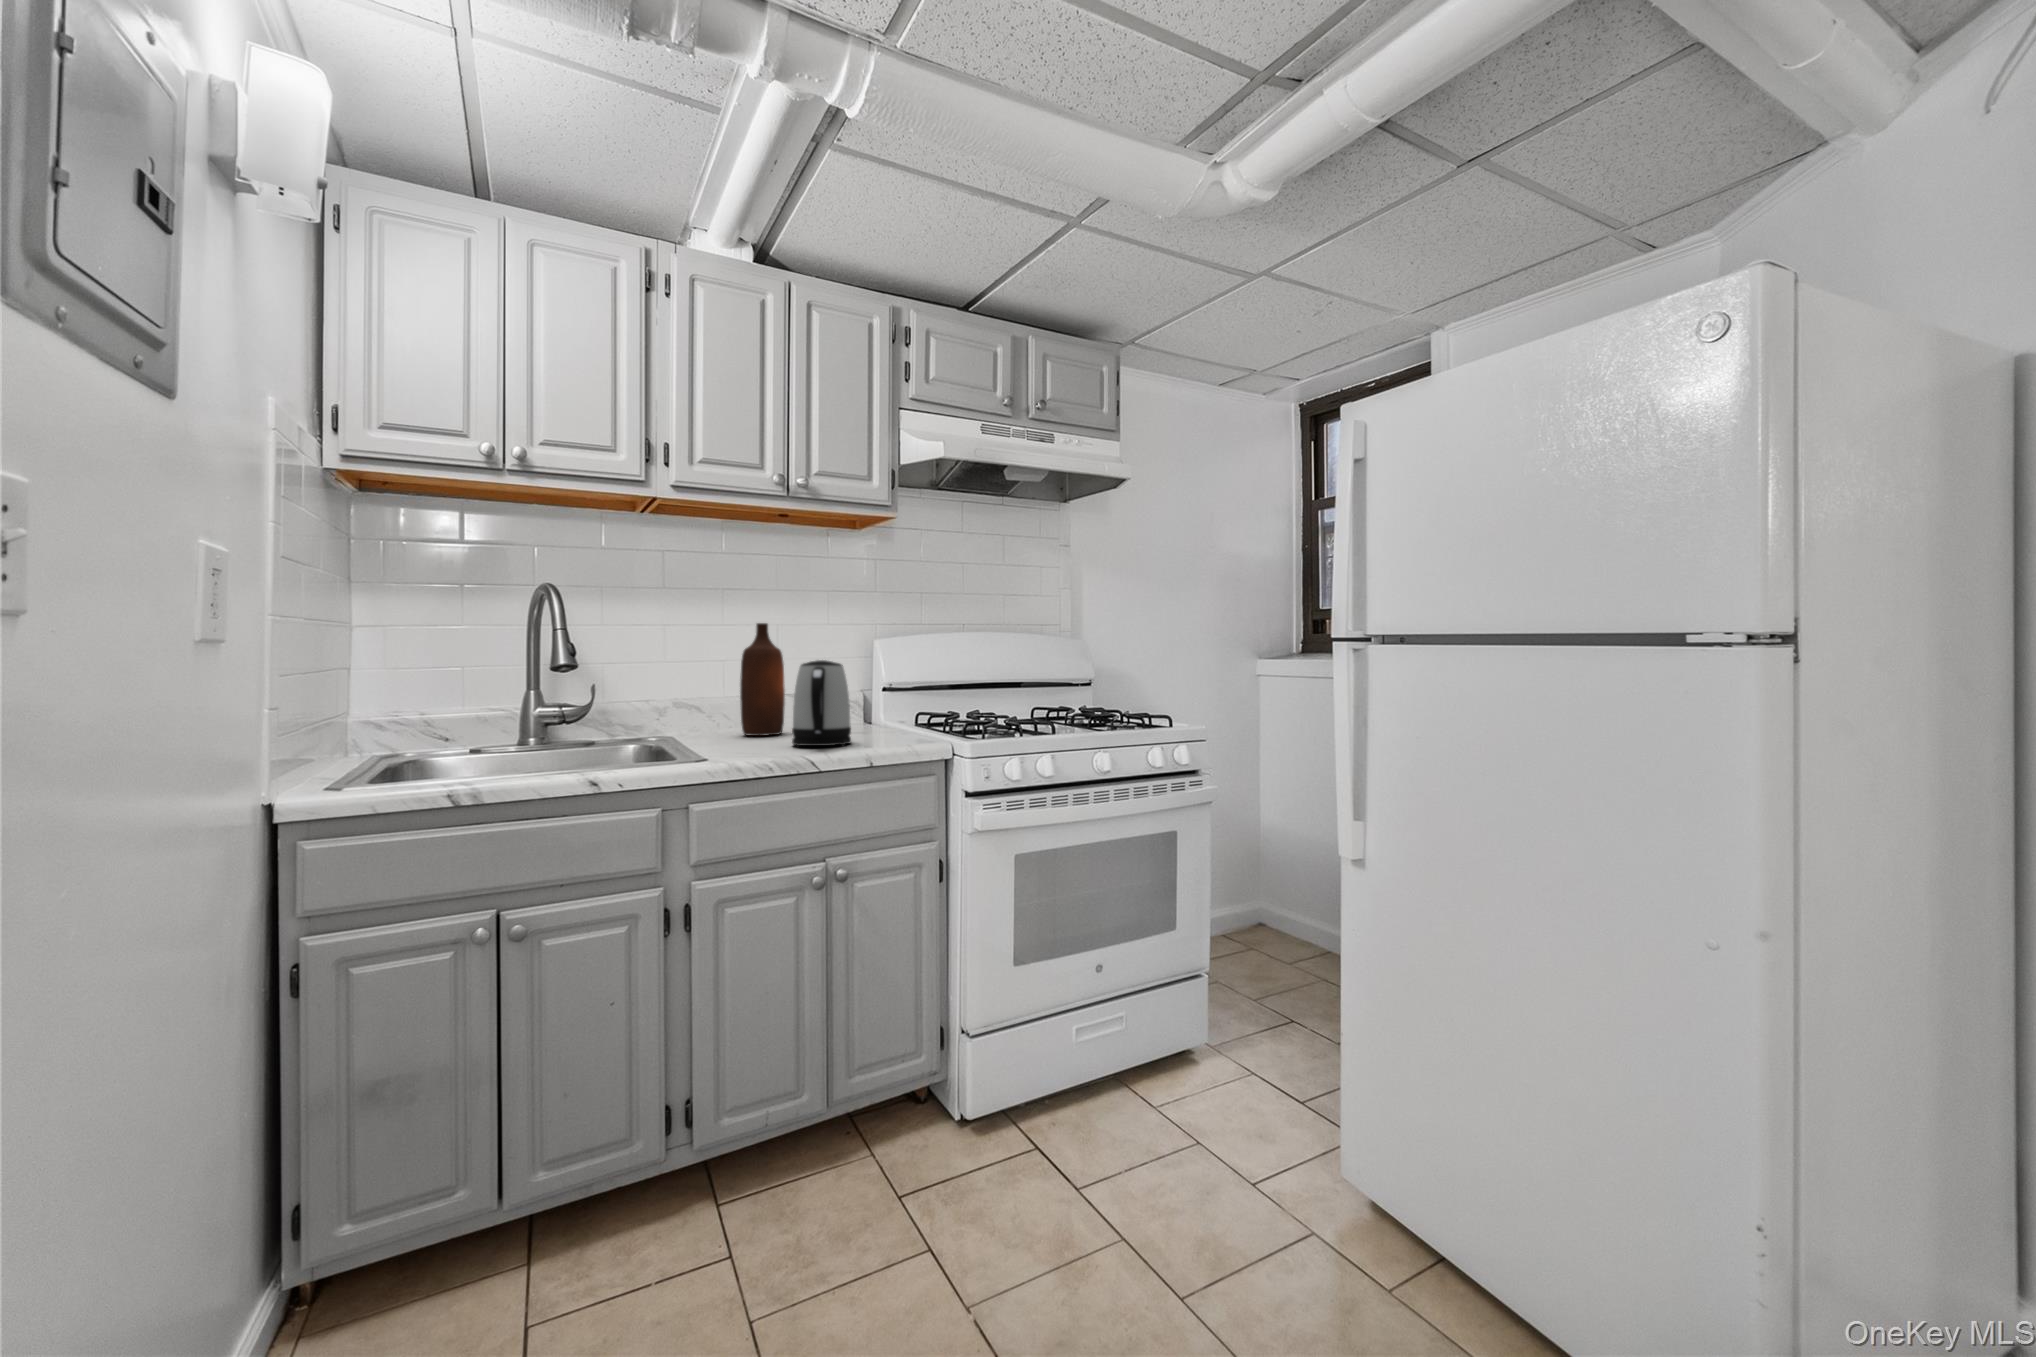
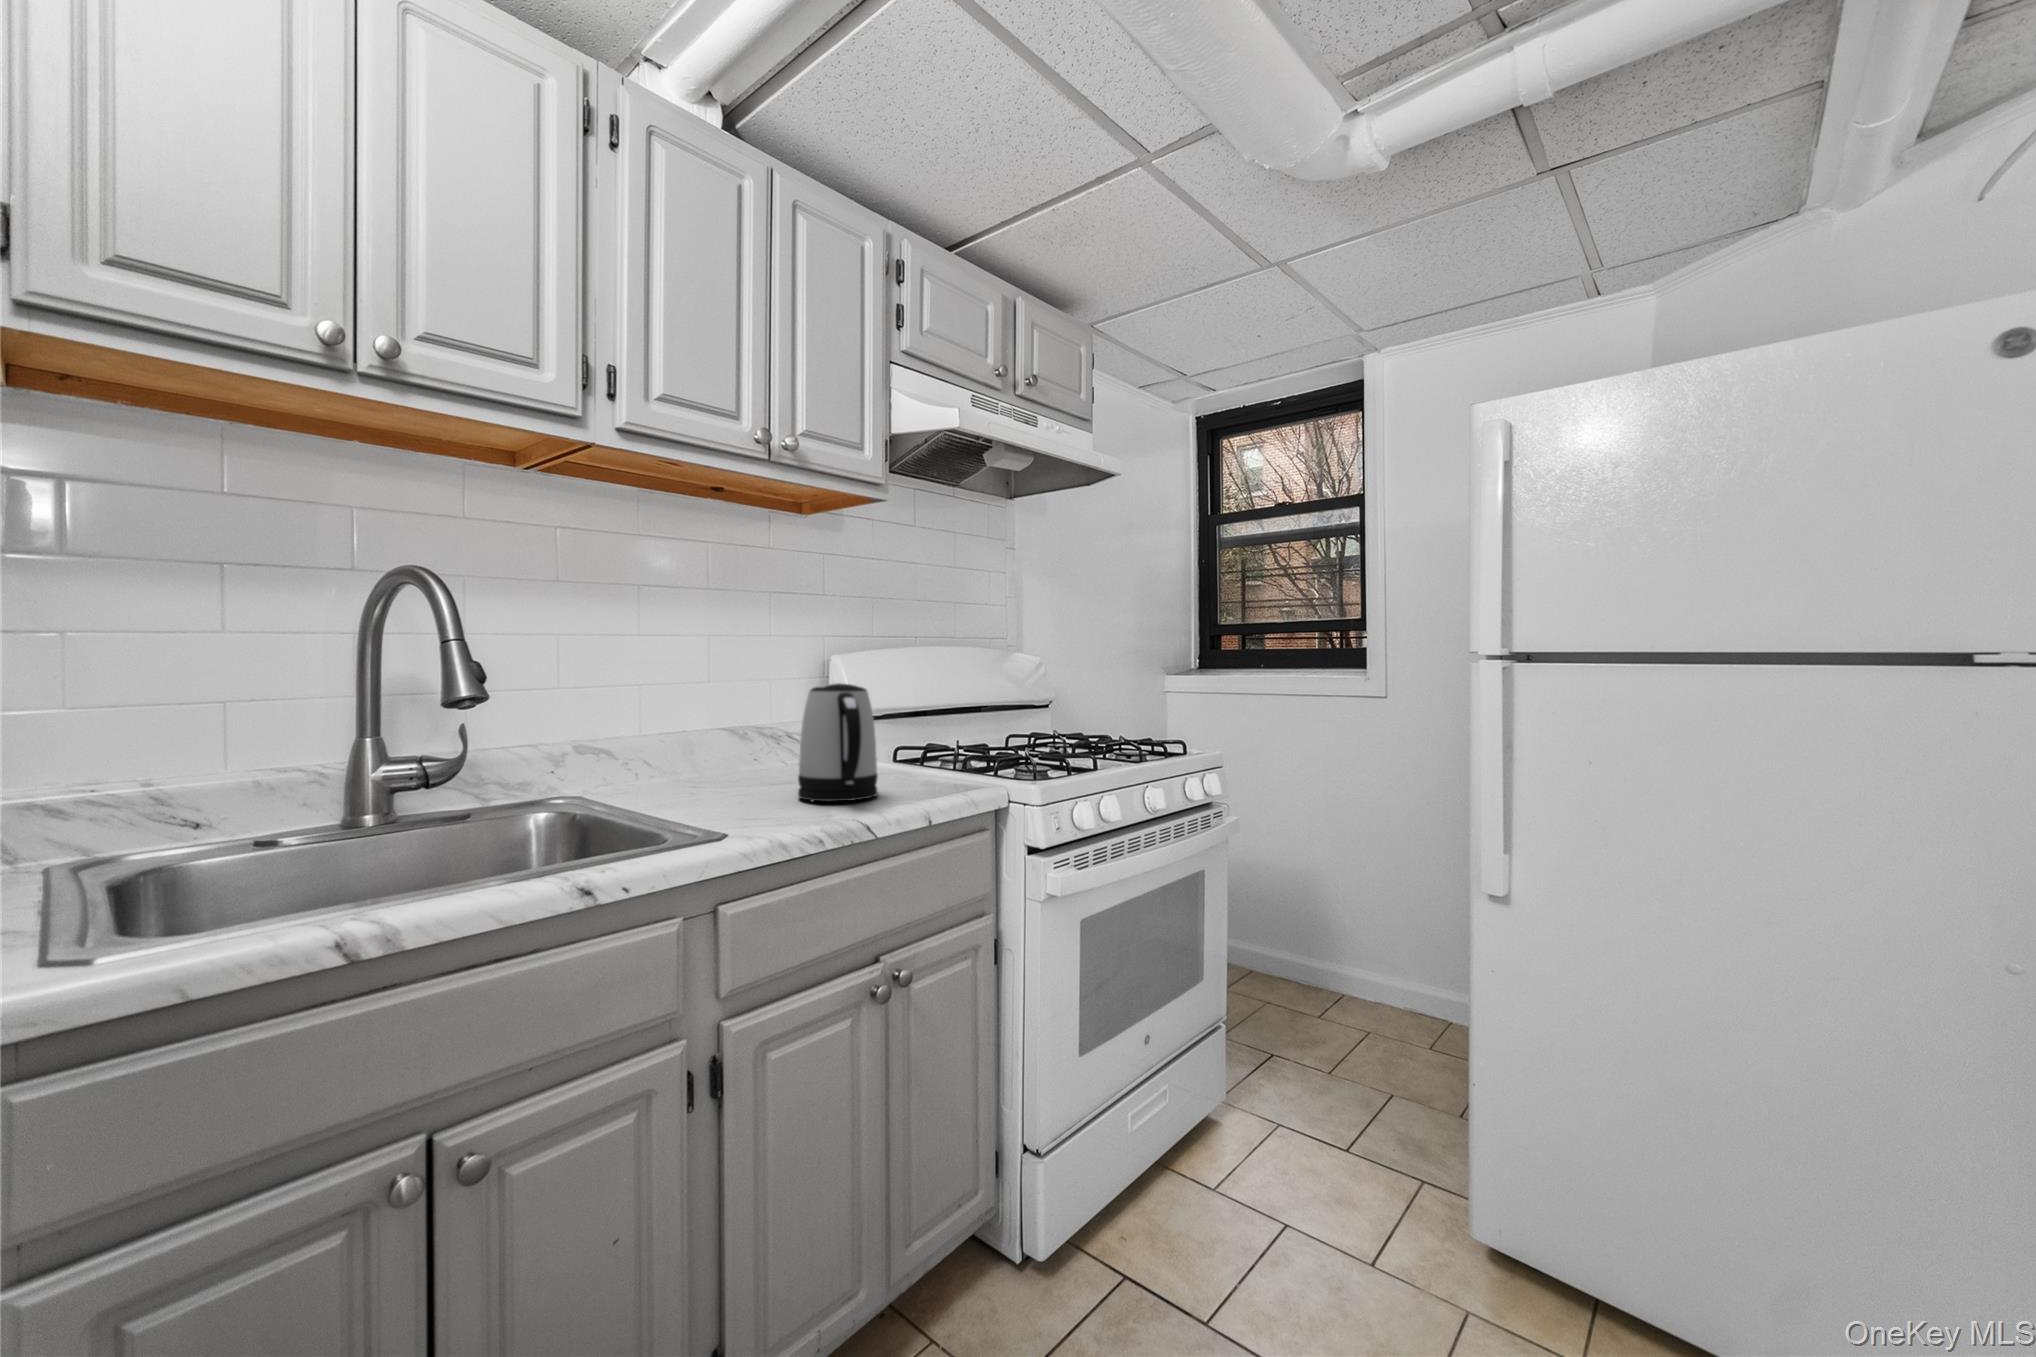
bottle: present [740,623,785,736] -> none [687,629,748,784]

